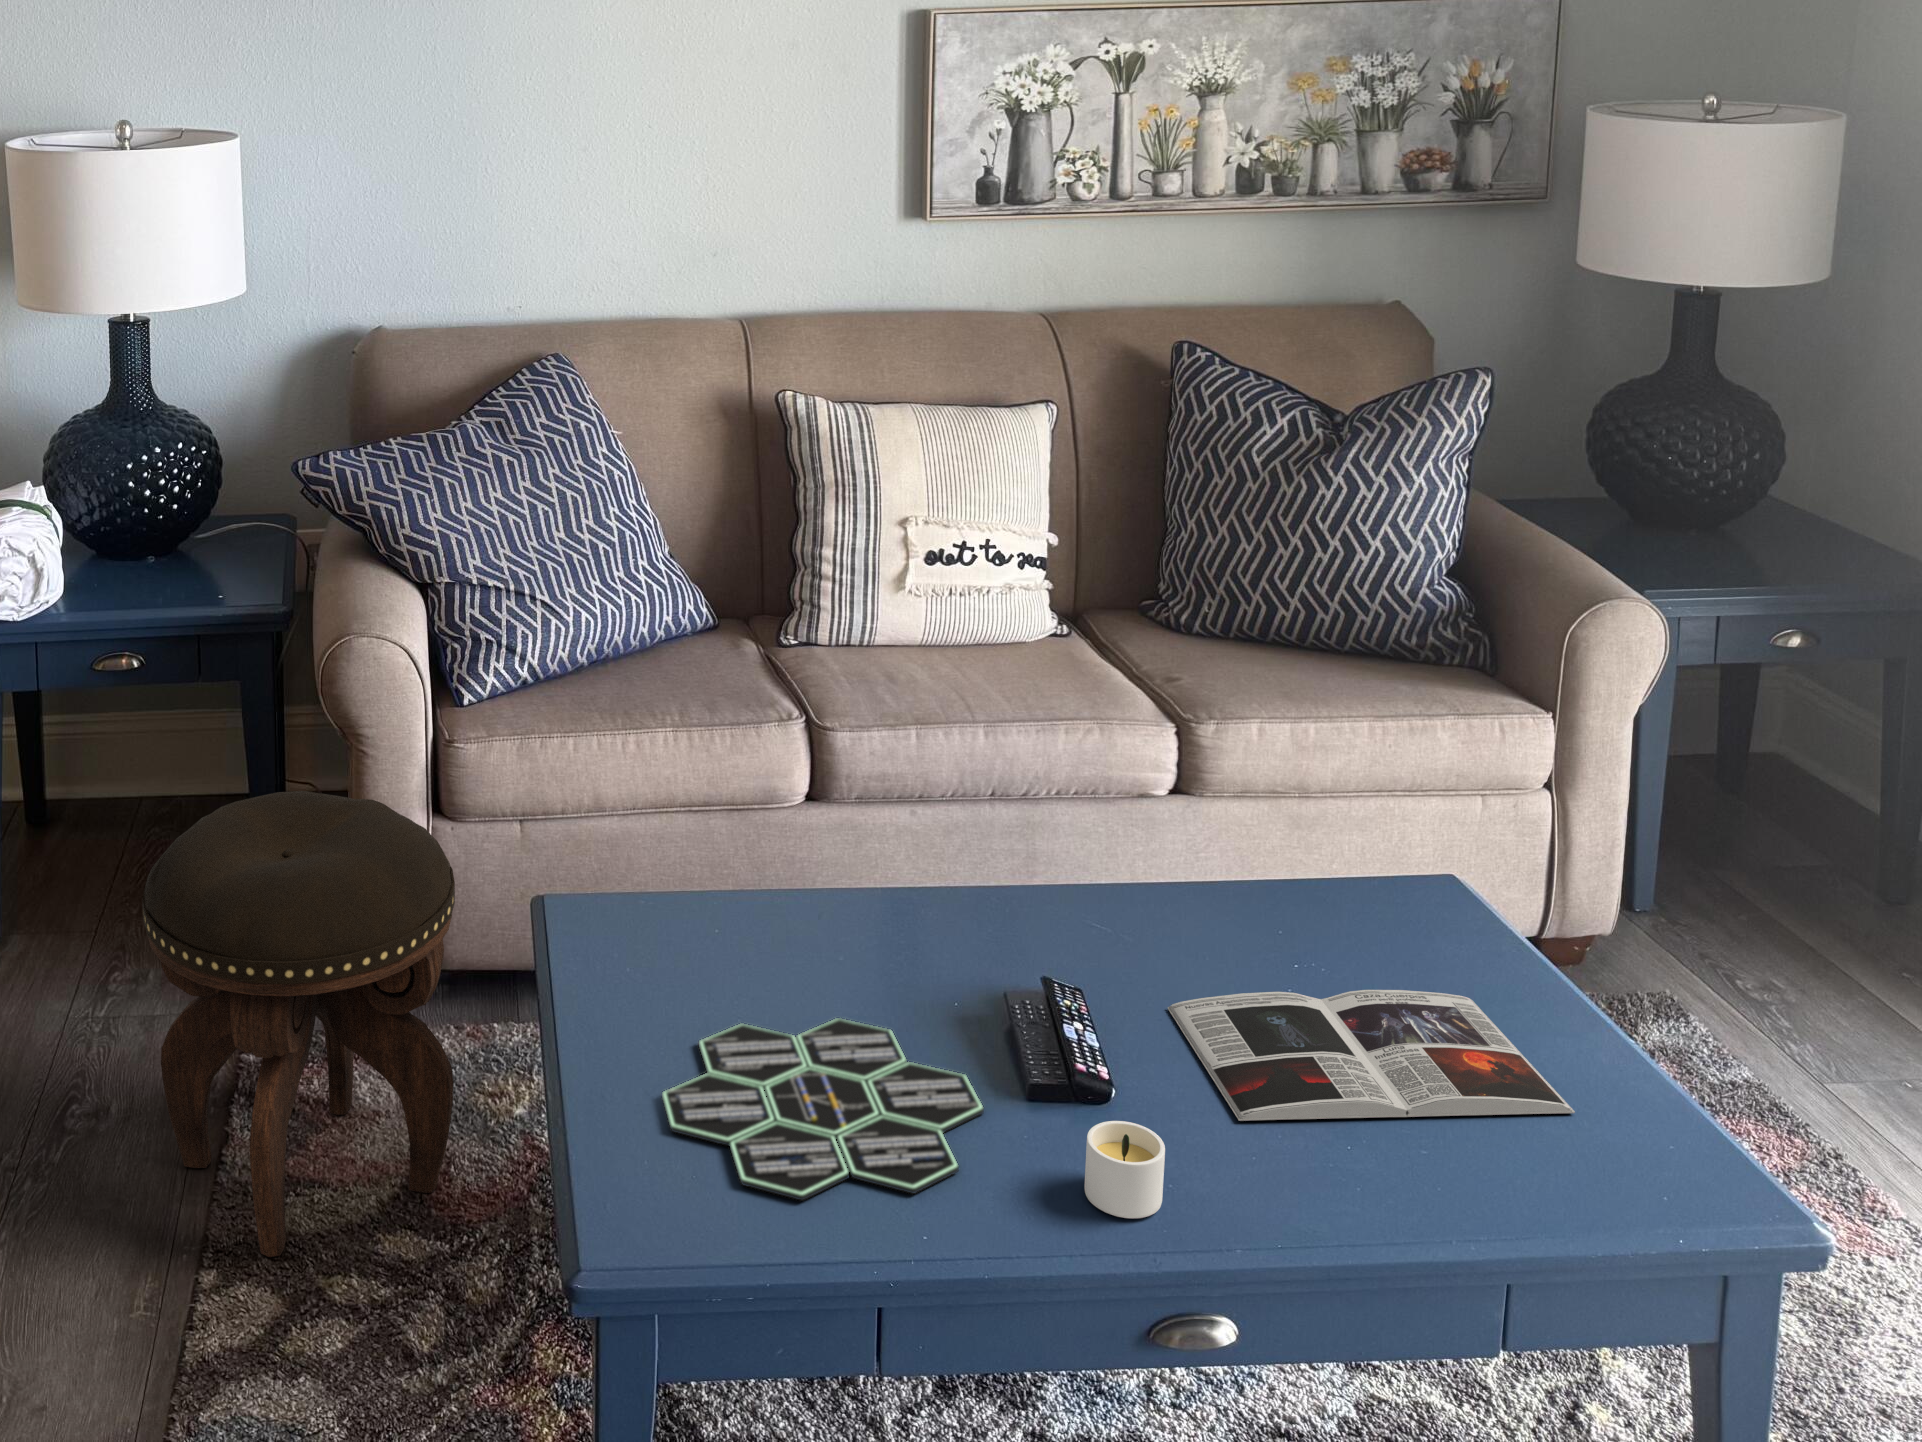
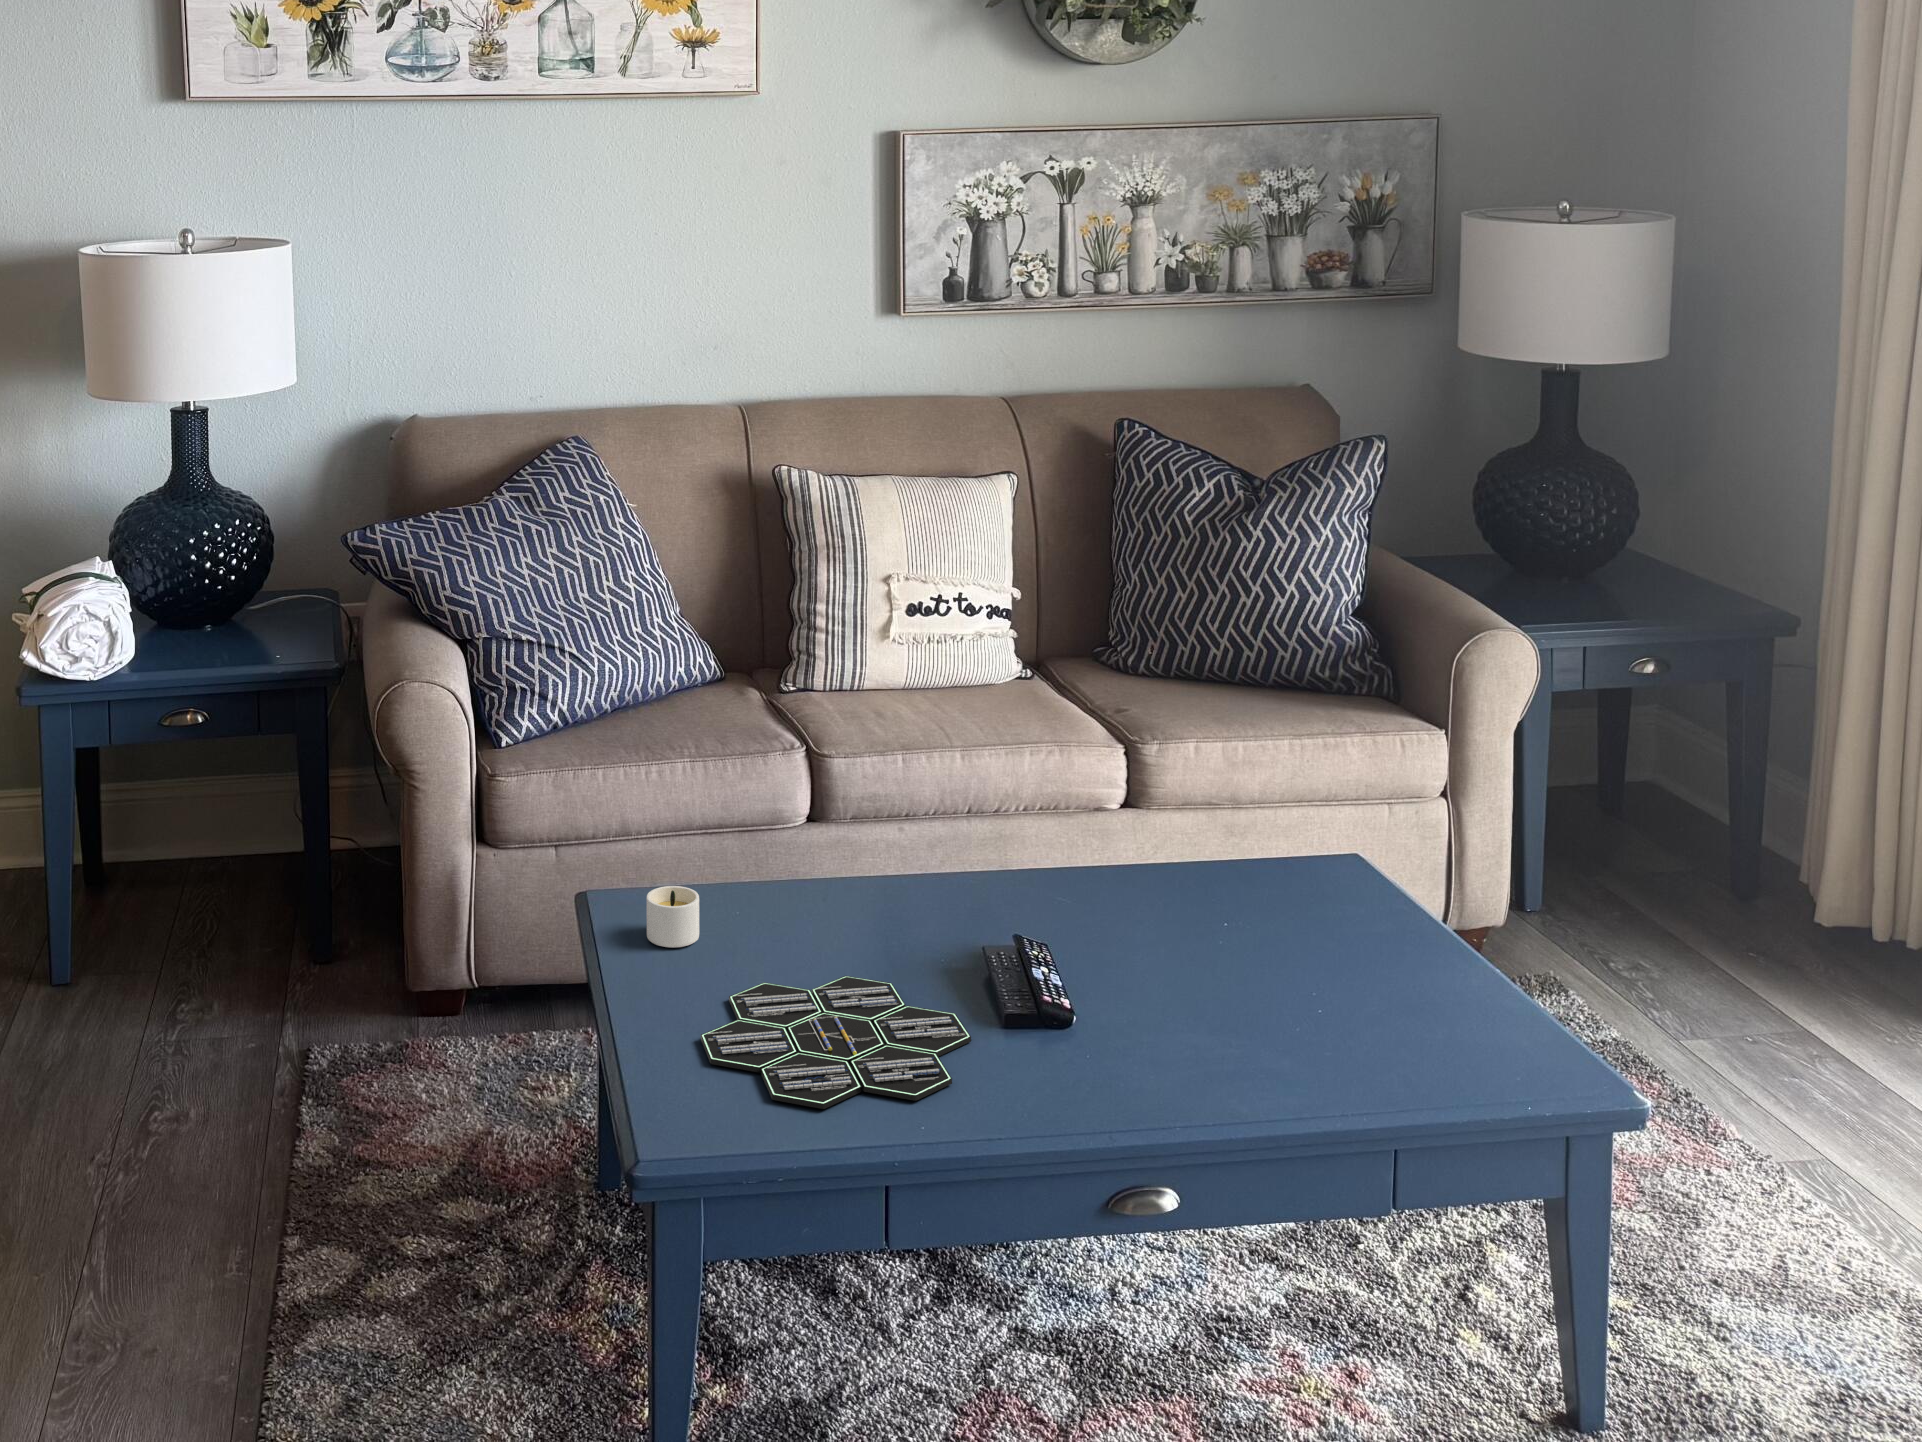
footstool: present [142,791,455,1257] -> none [230,815,506,1226]
magazine: present [1168,990,1575,1121] -> none [1121,939,1452,1039]
candle: present [1084,1121,1165,1218] -> present [646,886,699,948]

